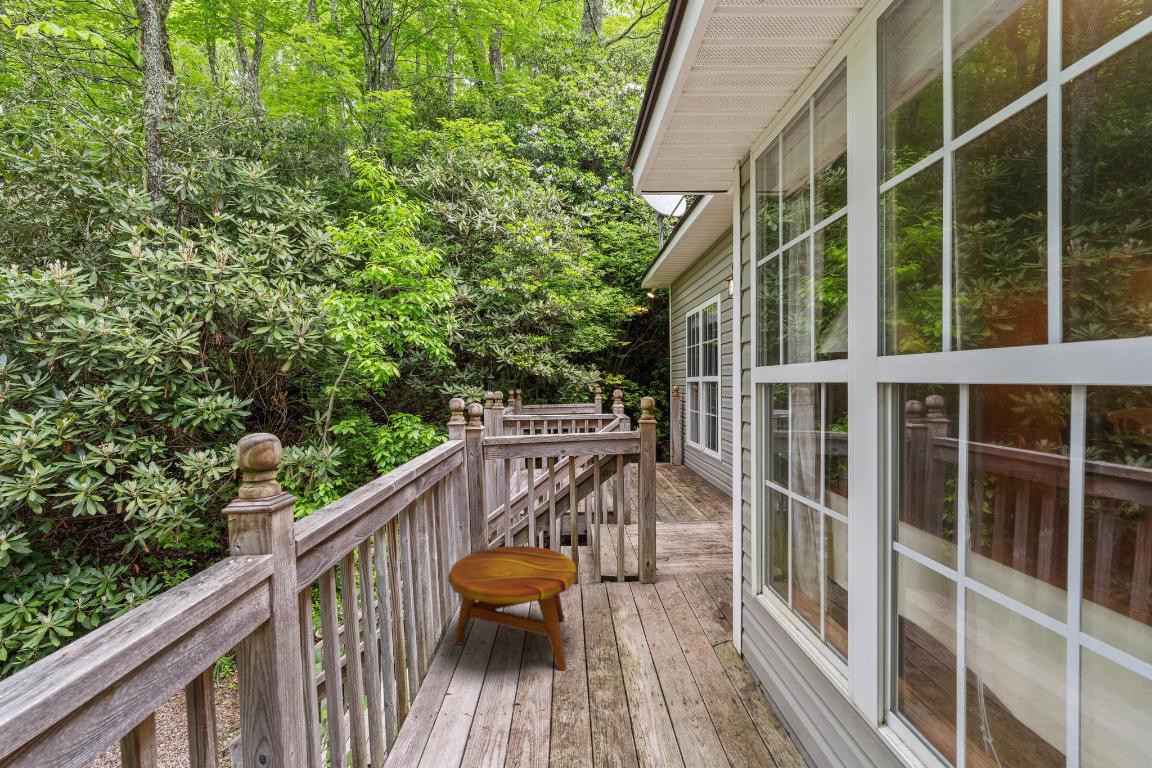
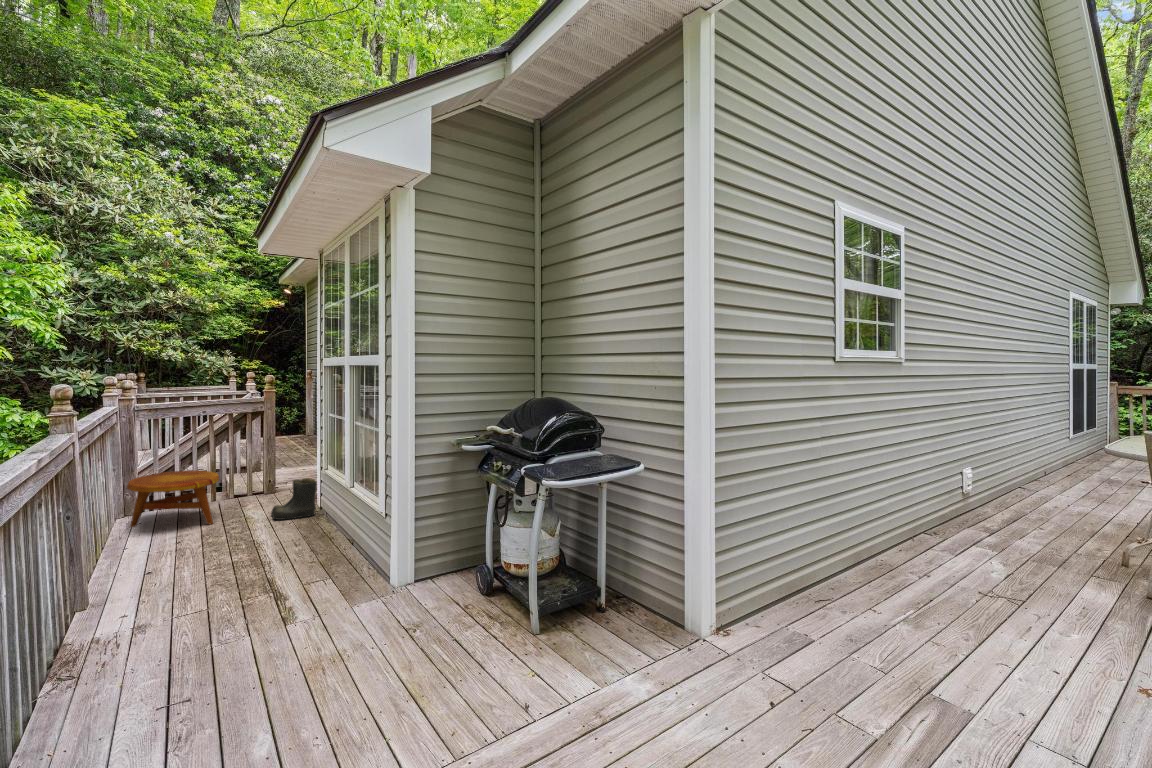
boots: none [659,596,748,692] -> present [271,478,317,520]

